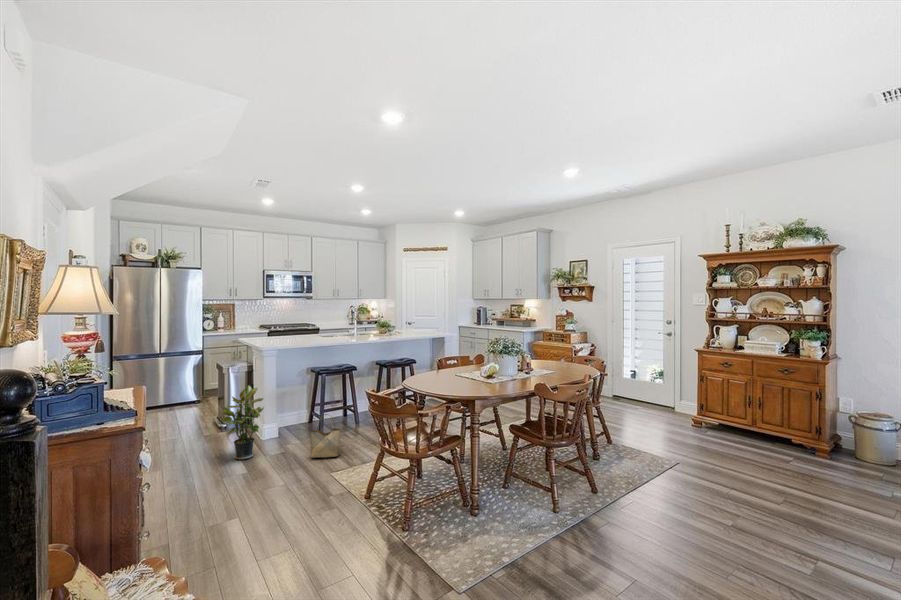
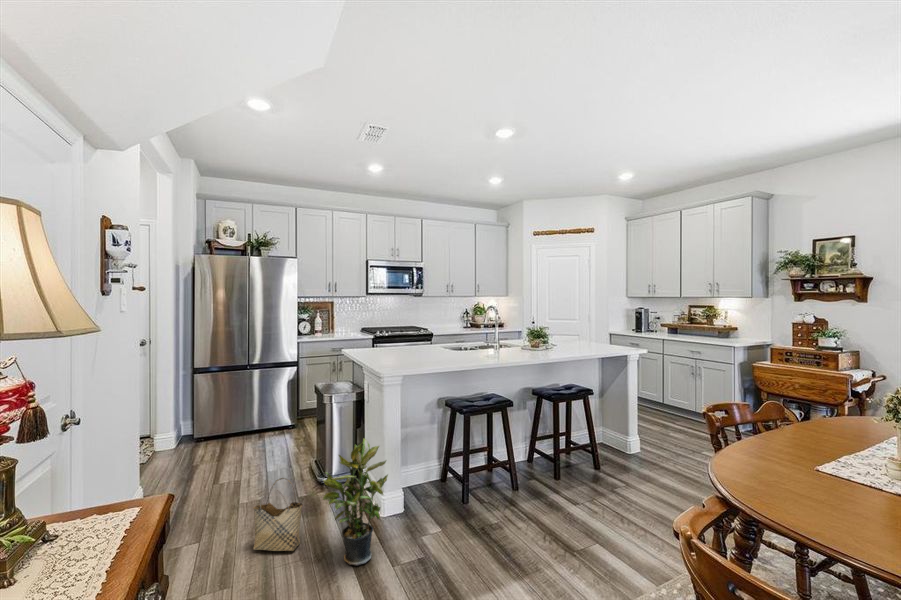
woven basket: present [310,414,341,458] -> present [253,478,302,551]

